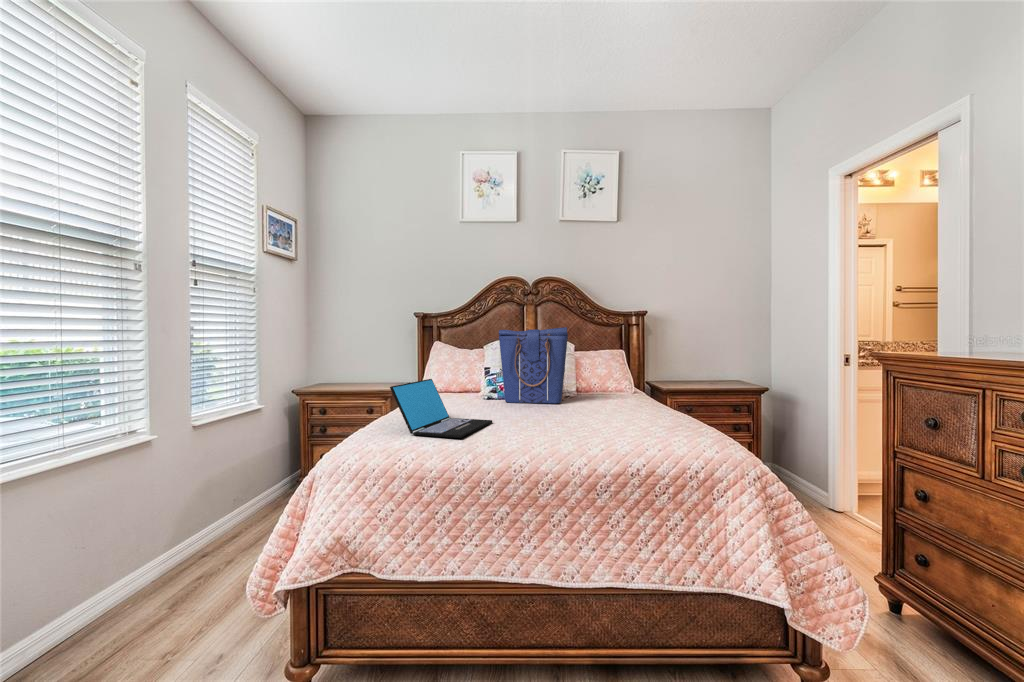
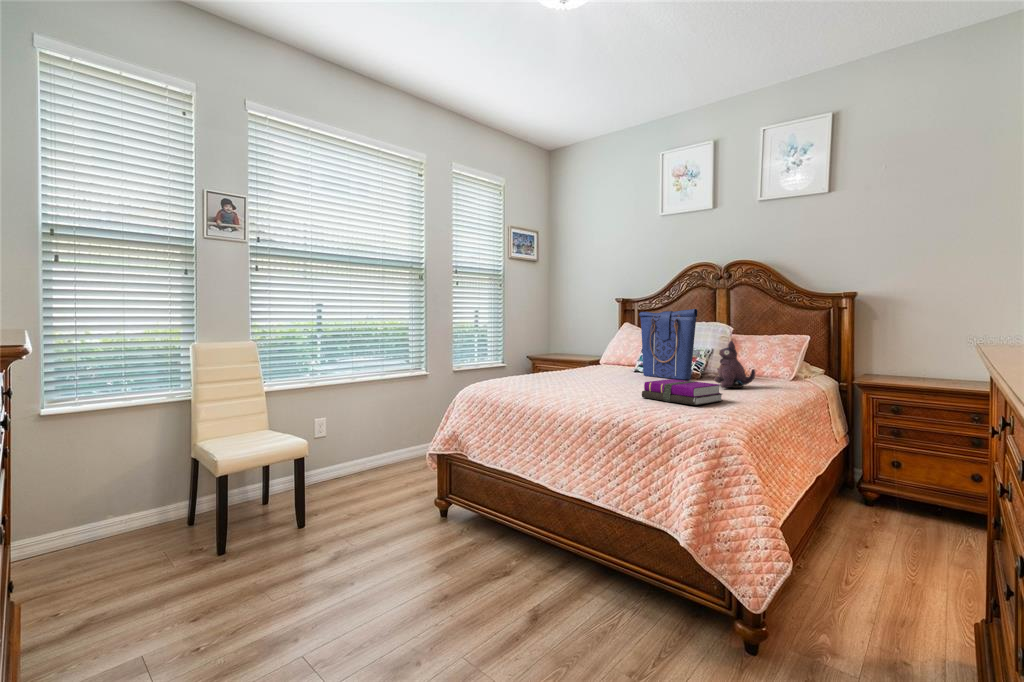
plush toy: none [596,361,634,410] -> present [714,341,755,388]
laptop: present [390,379,492,438] -> none [507,348,589,389]
notebook: none [593,407,665,435] -> present [642,379,723,405]

